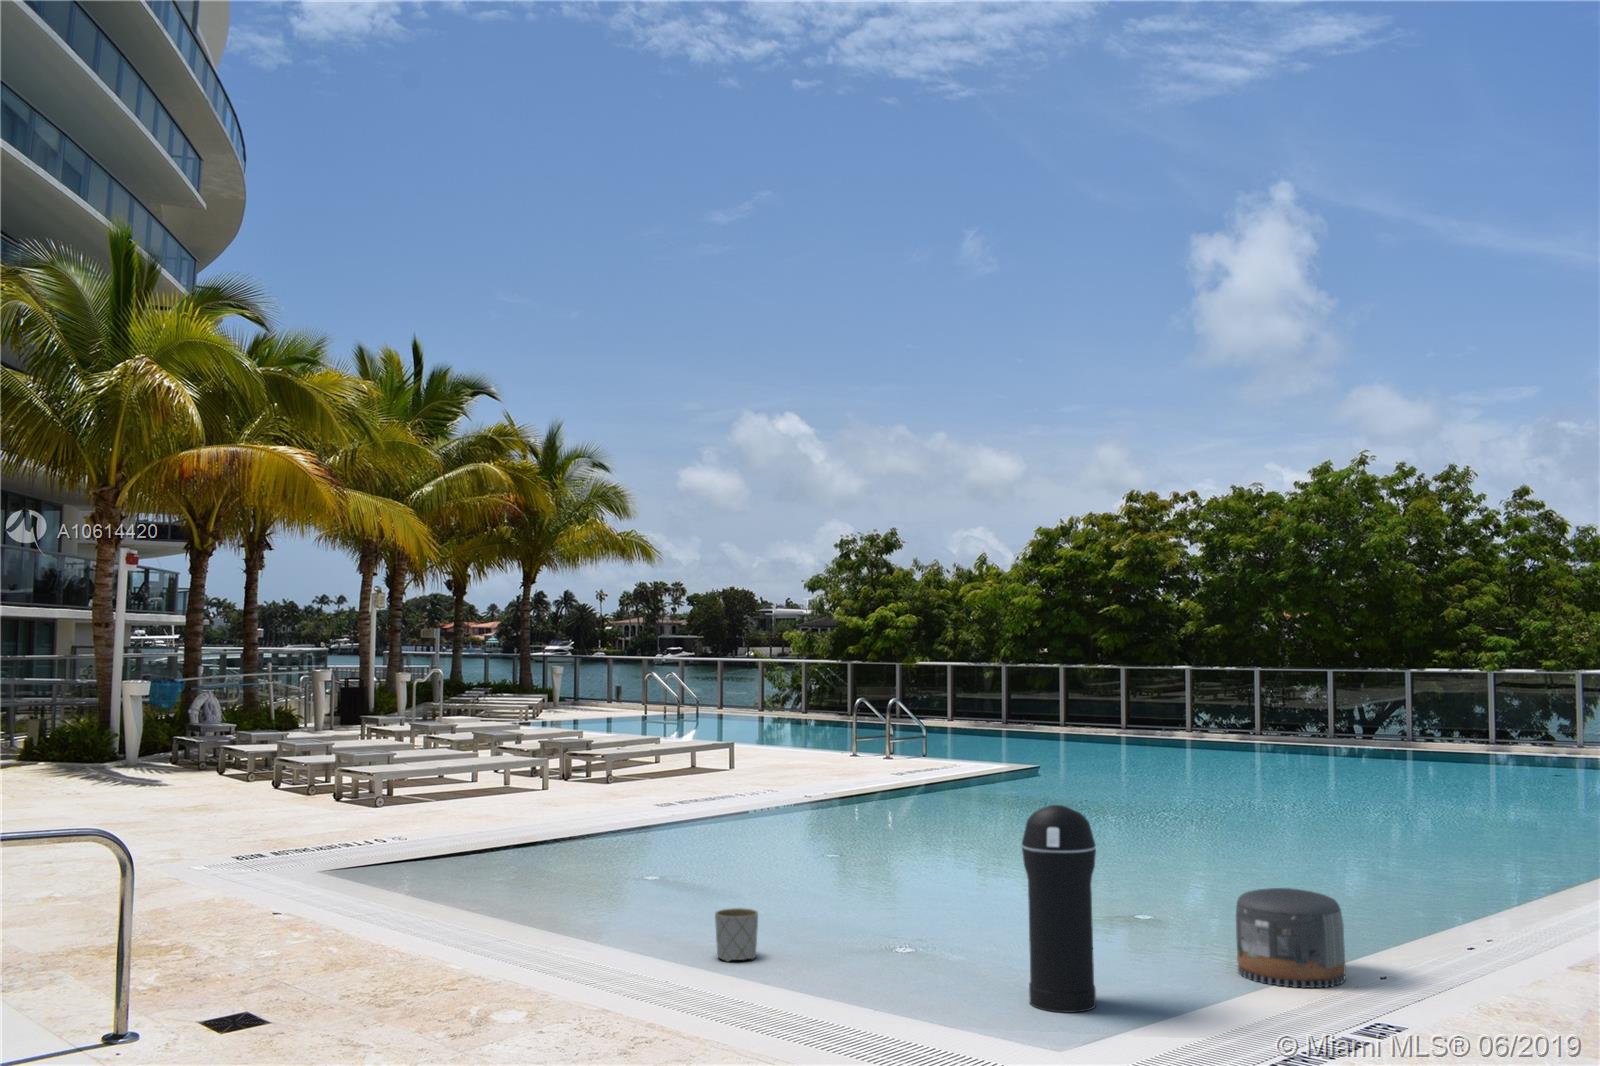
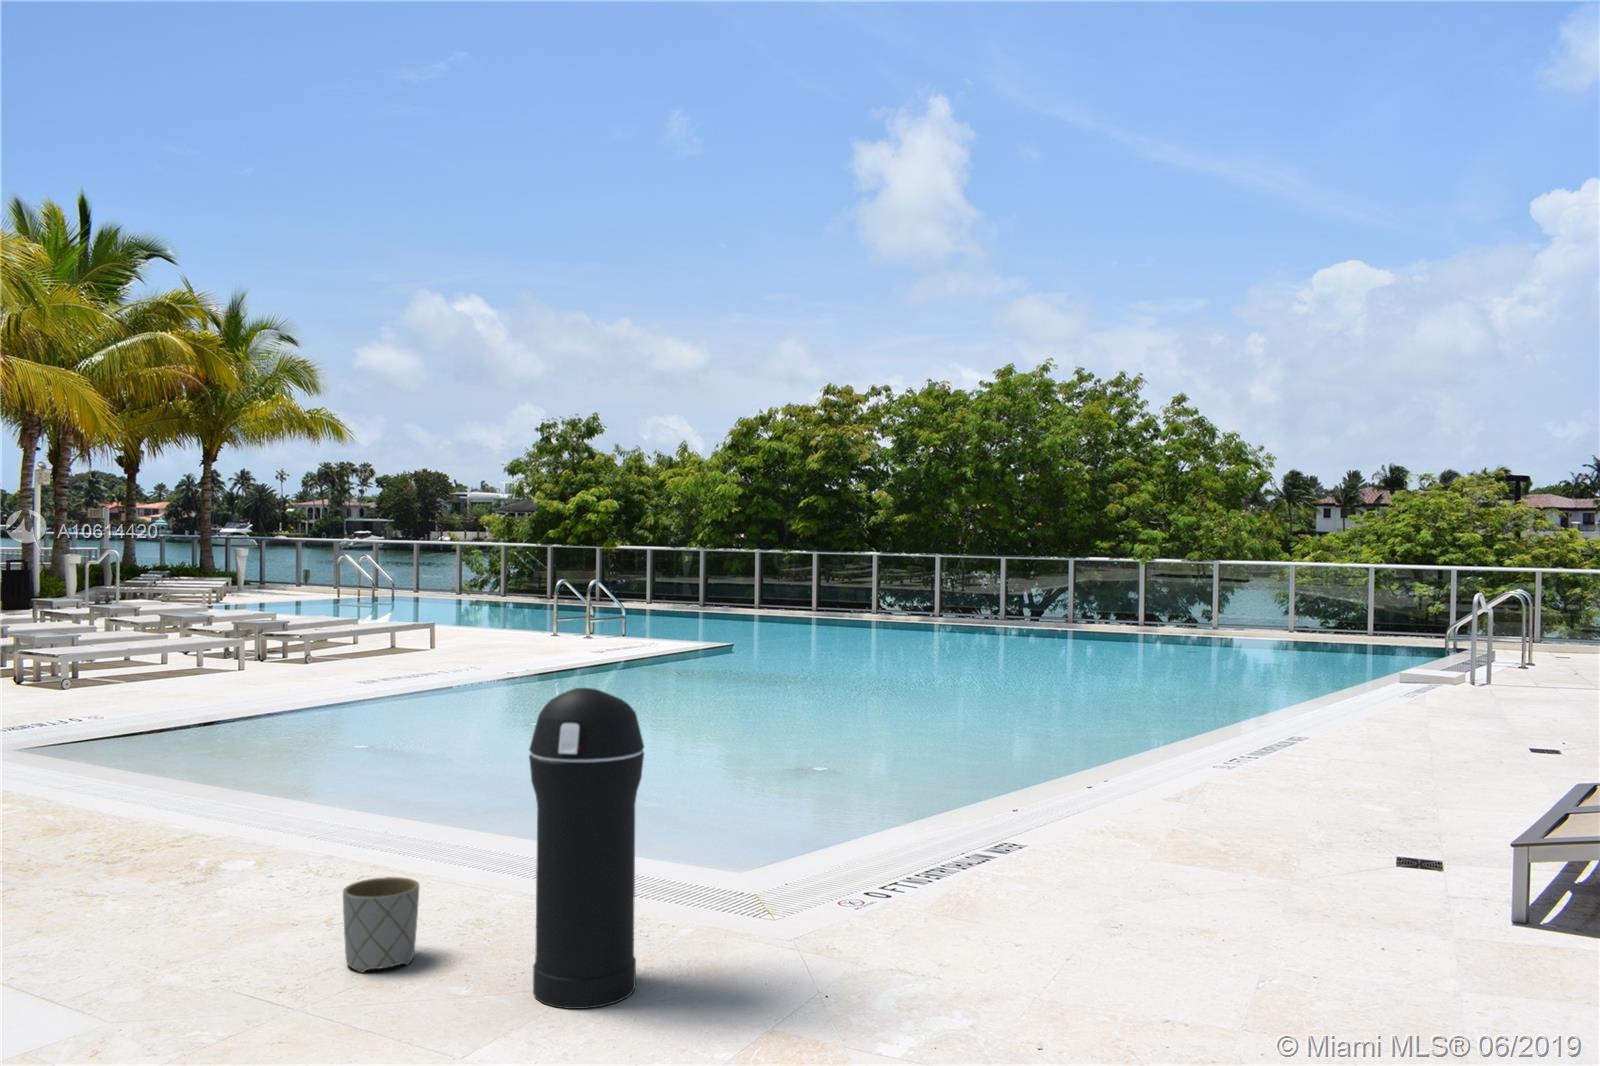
pouf: present [1236,888,1346,988] -> none [859,796,998,937]
planter: present [715,908,758,962] -> present [343,877,419,972]

